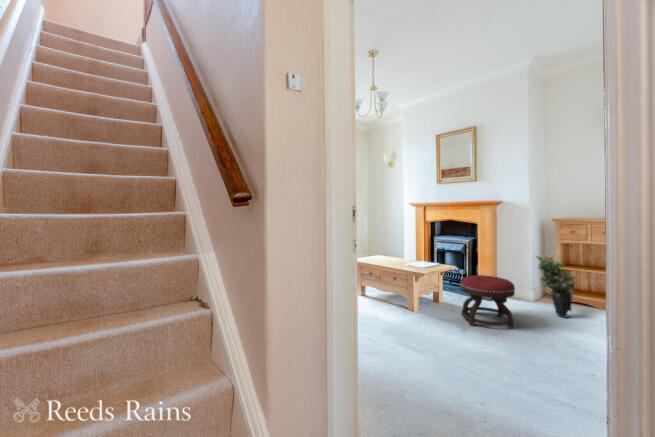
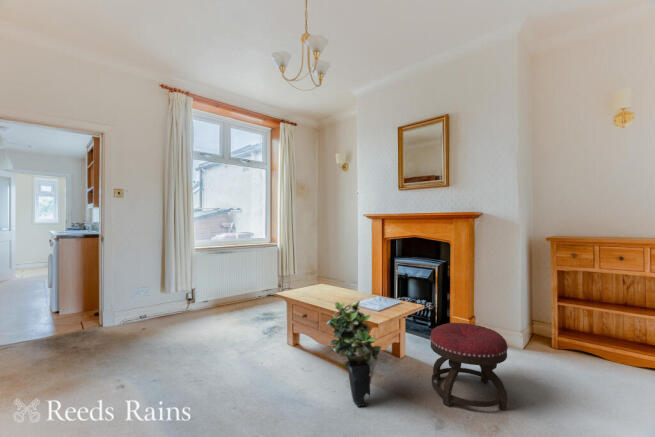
potted plant: present [536,255,575,318] -> present [327,301,381,407]

